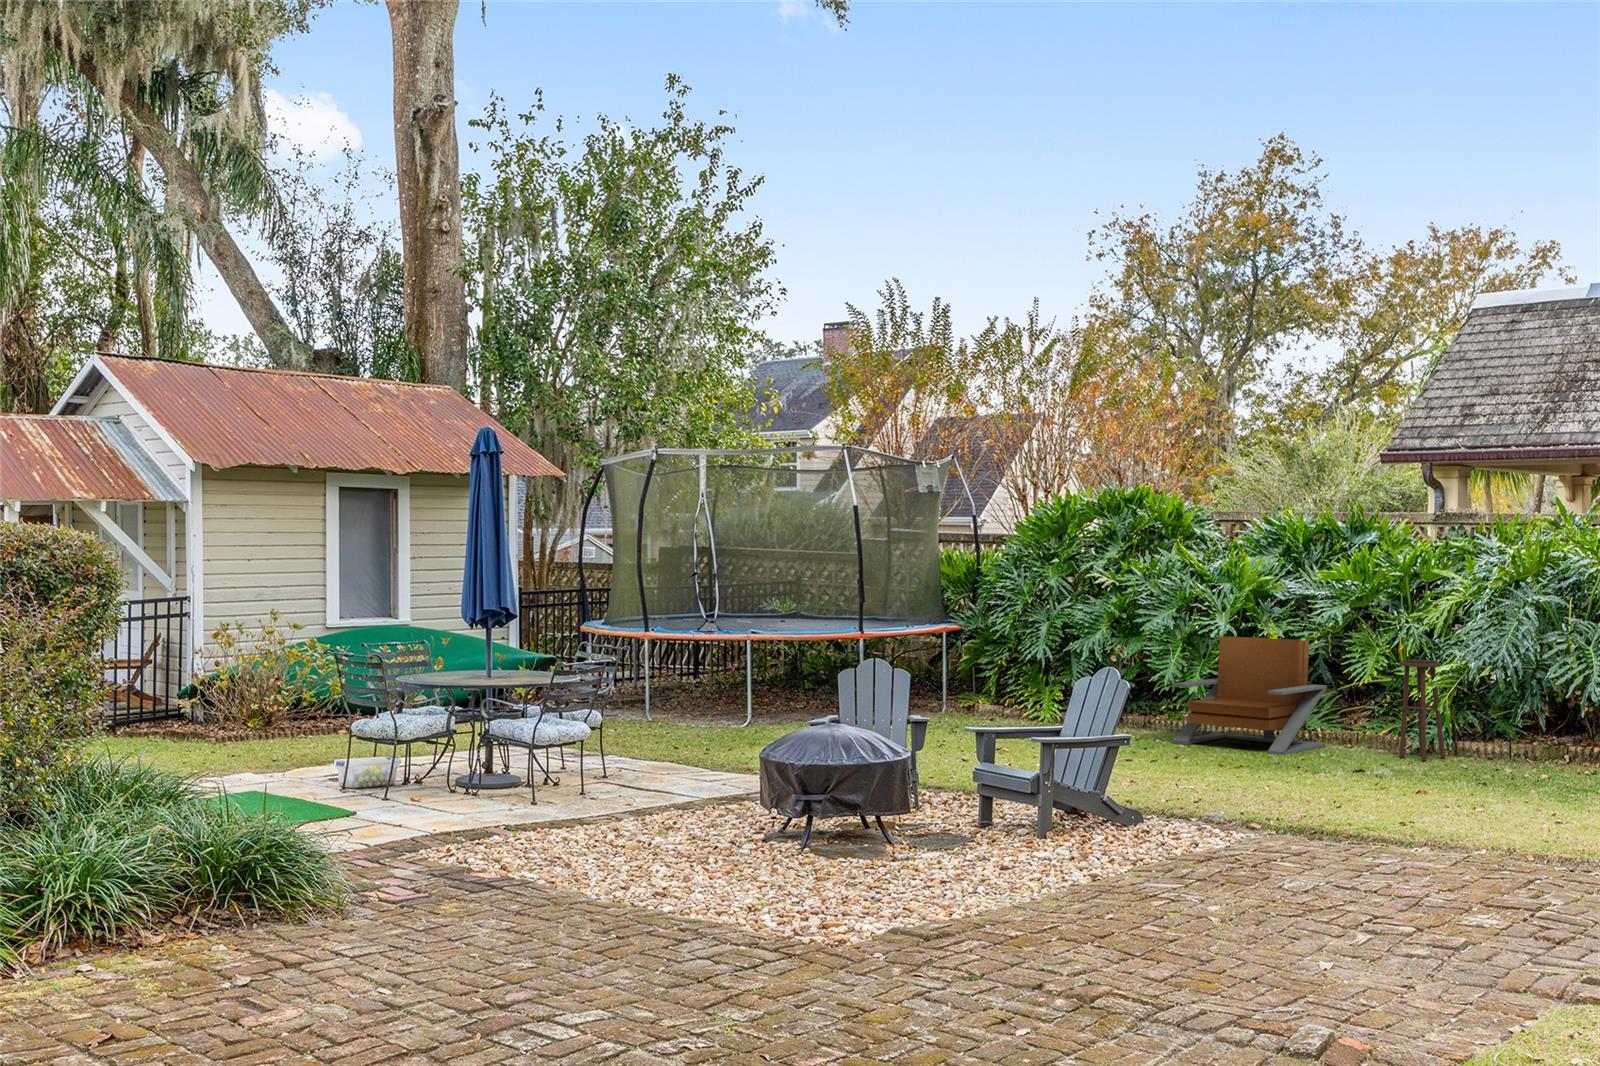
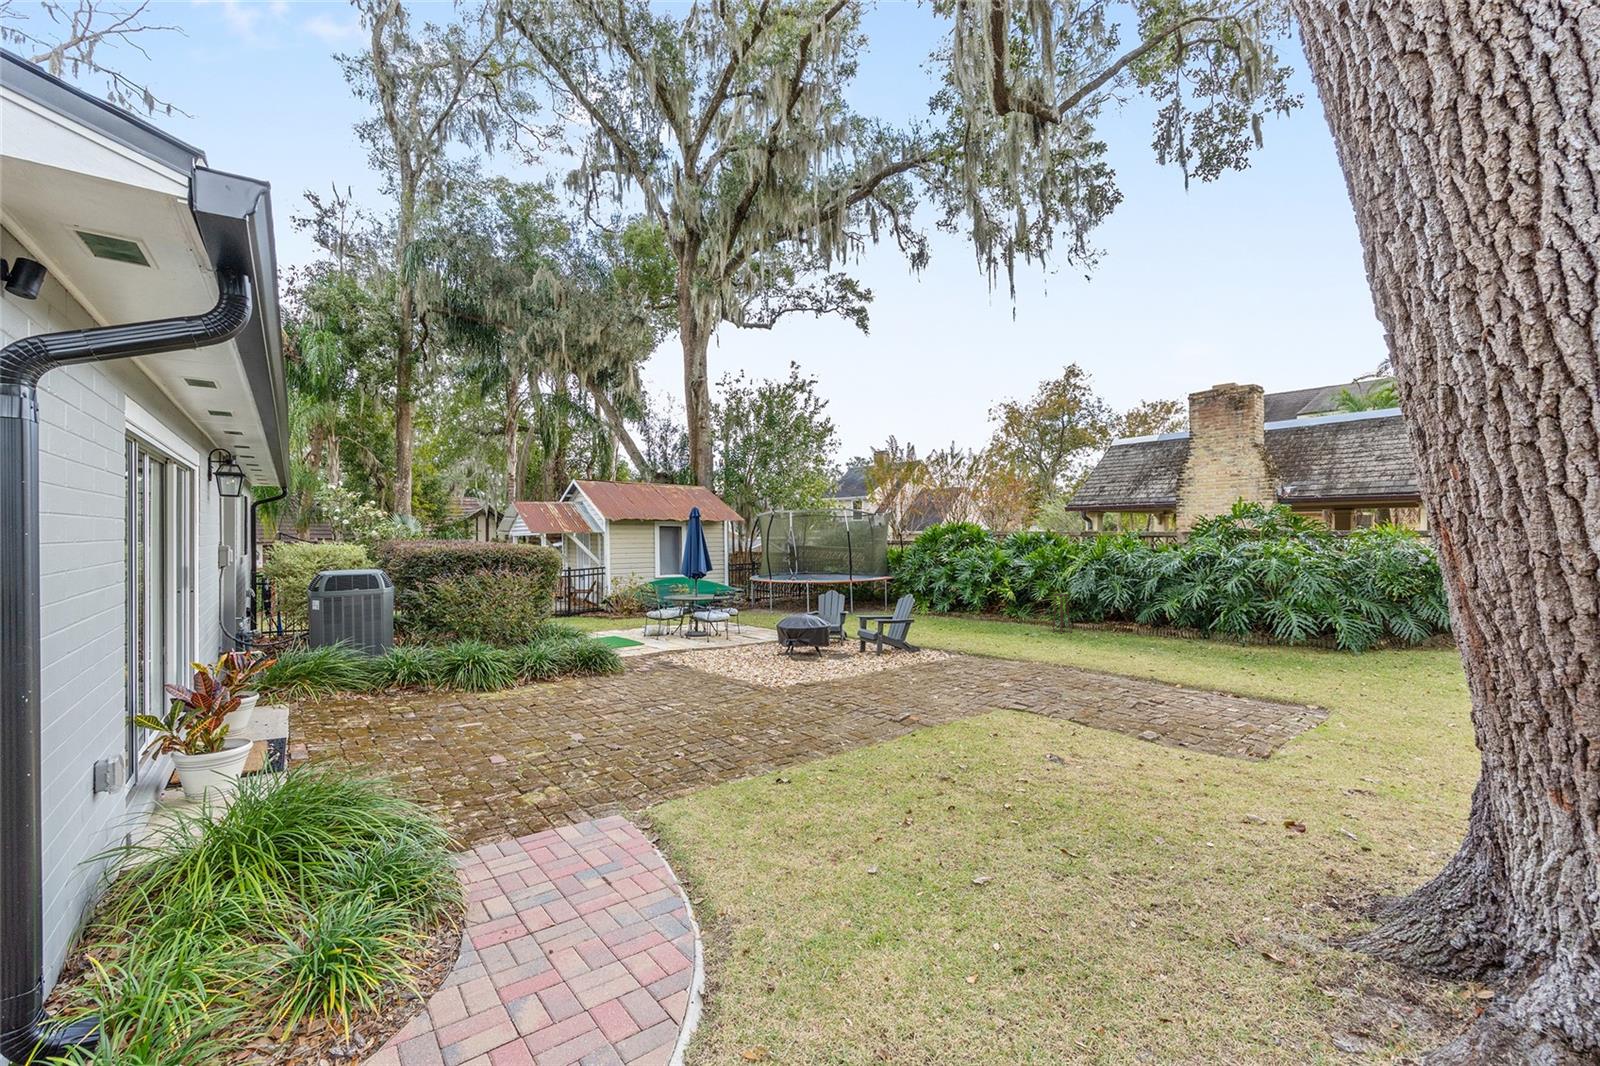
lounge chair: present [1173,636,1327,755] -> none [967,584,1029,631]

